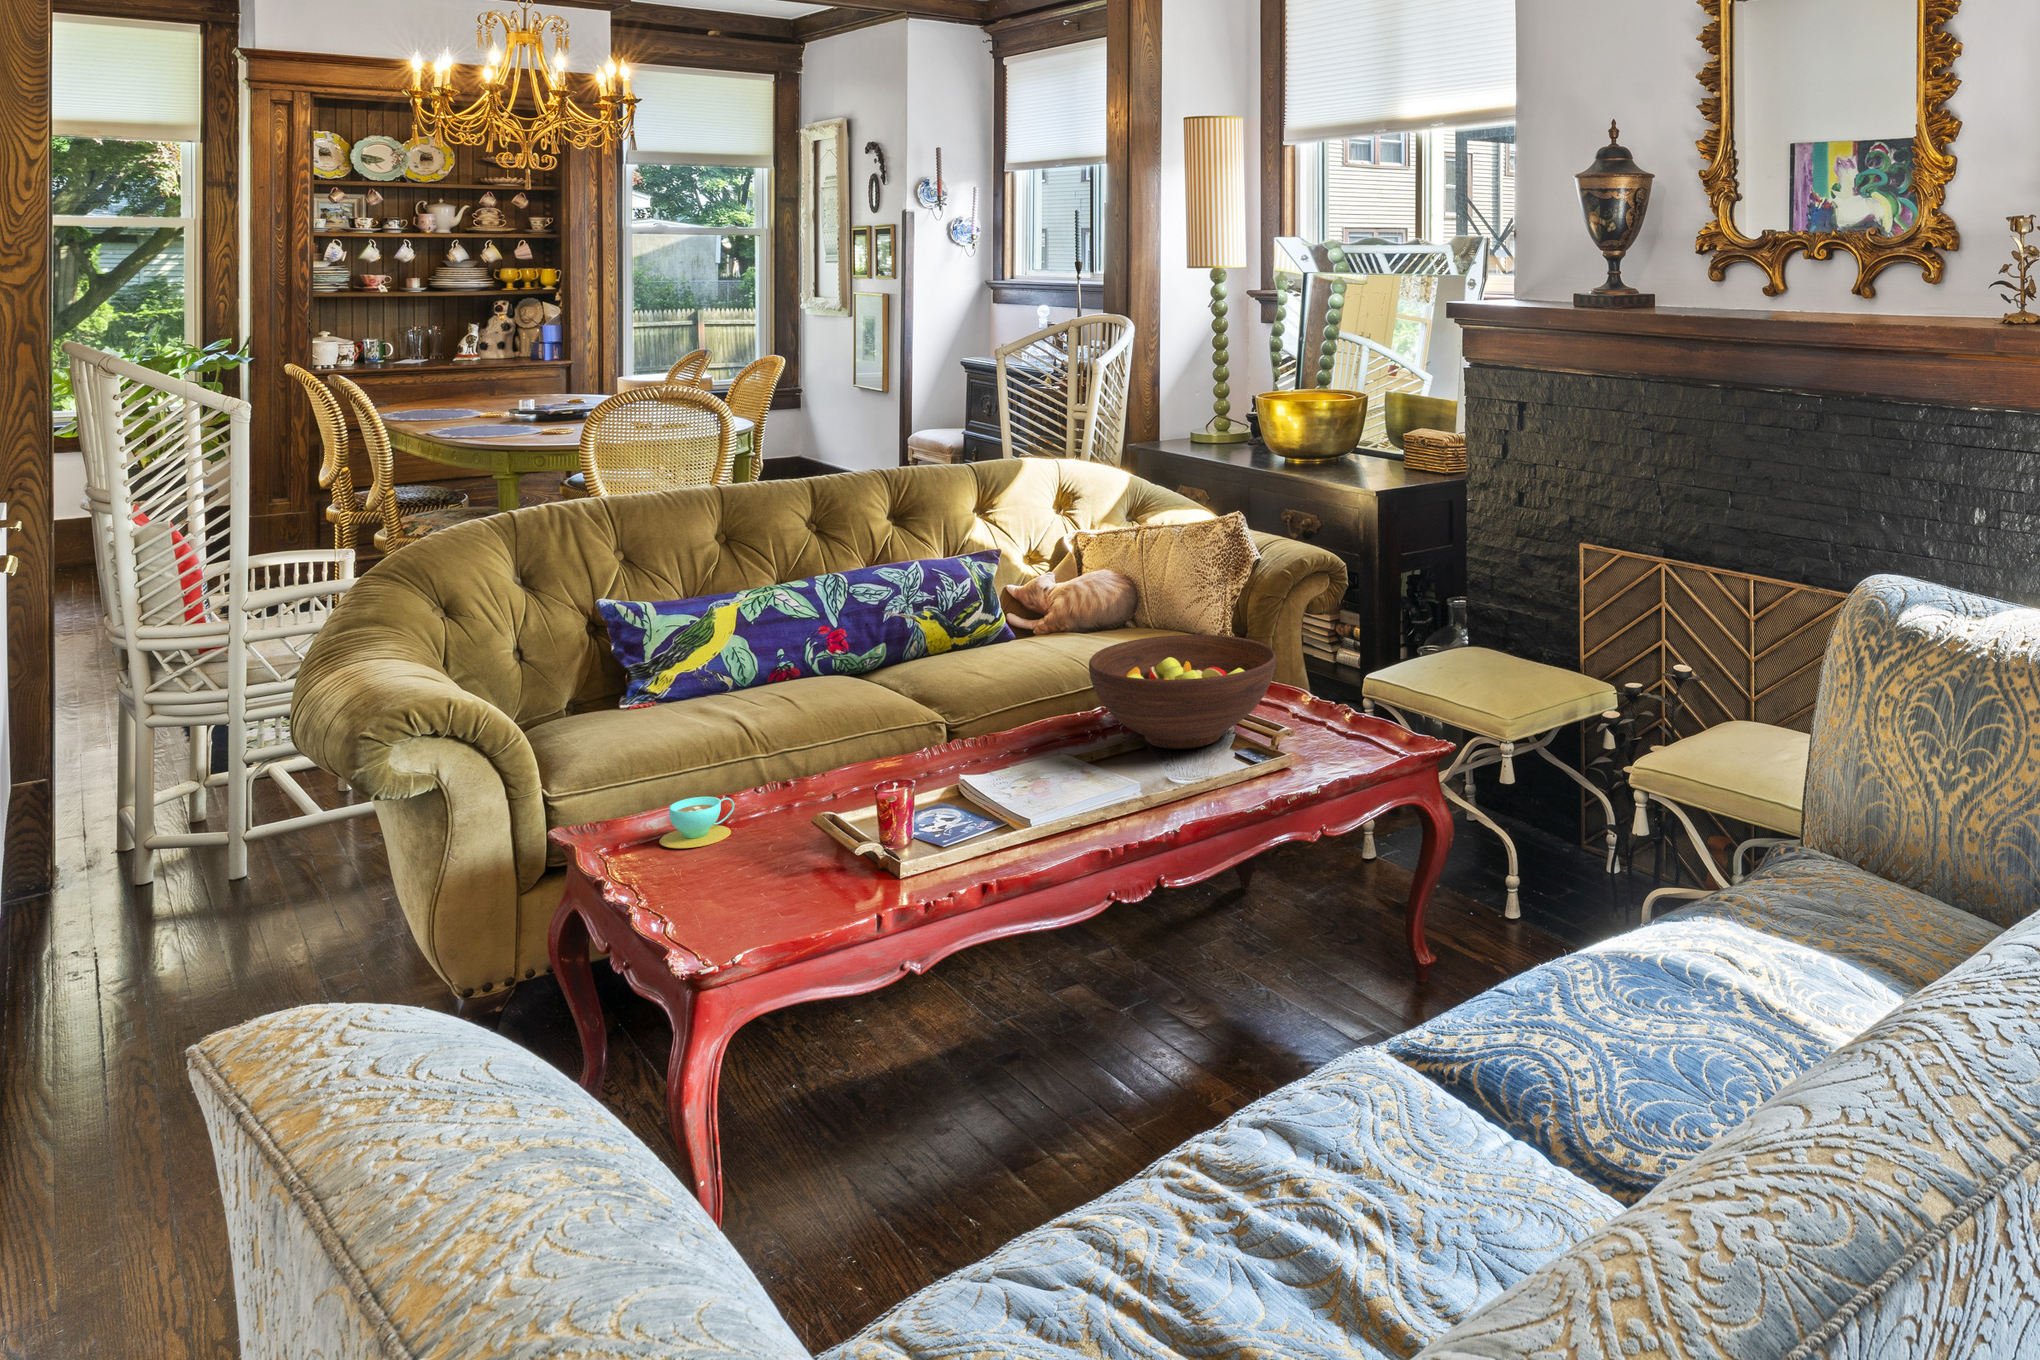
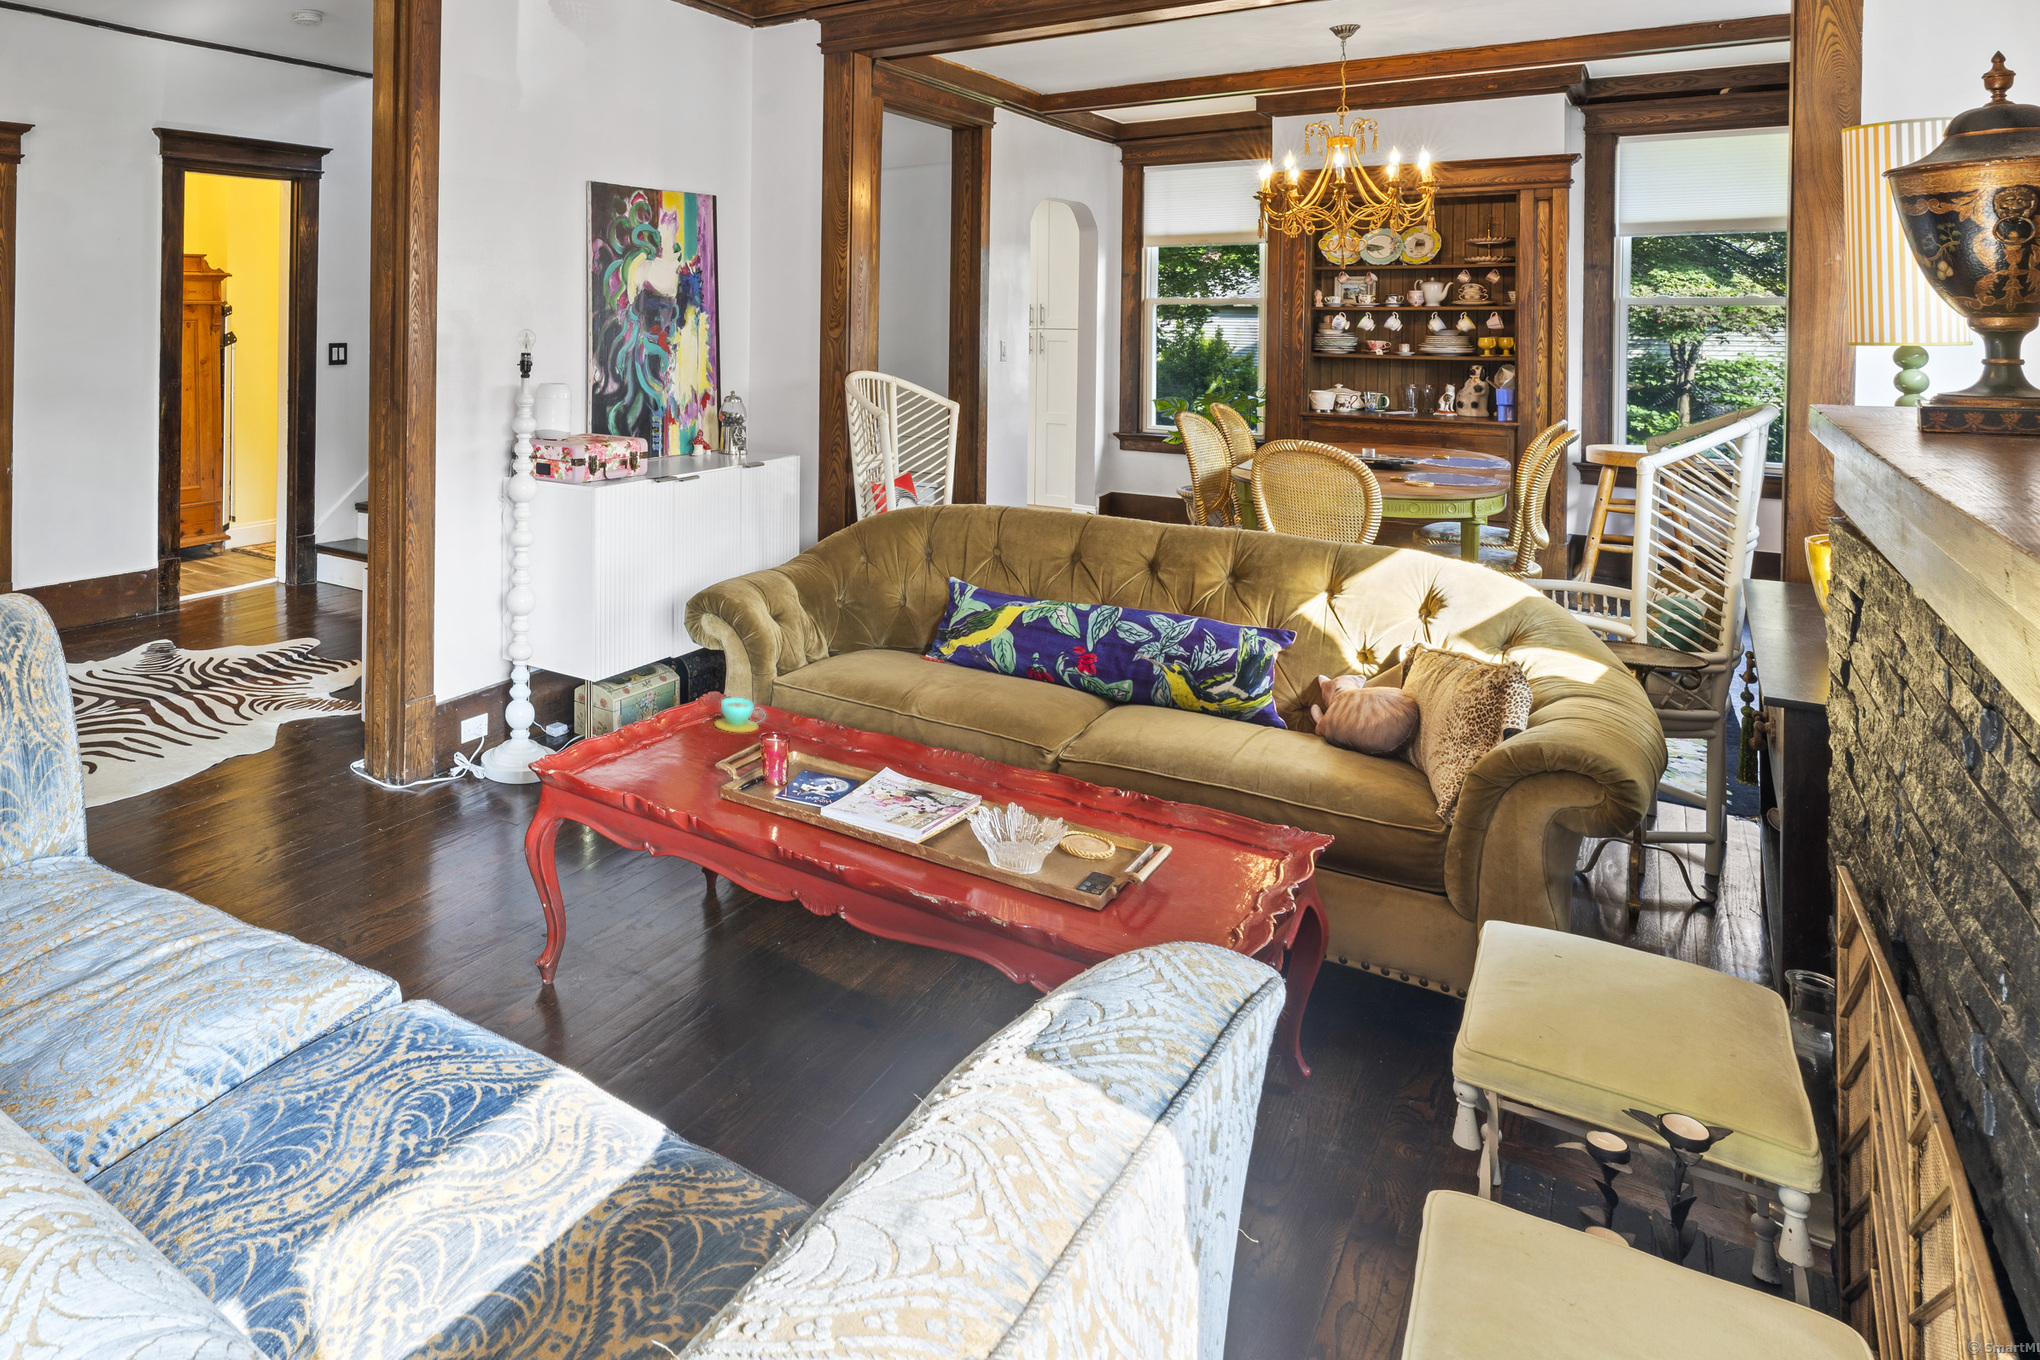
fruit bowl: present [1089,635,1276,749] -> none [982,714,1183,843]

